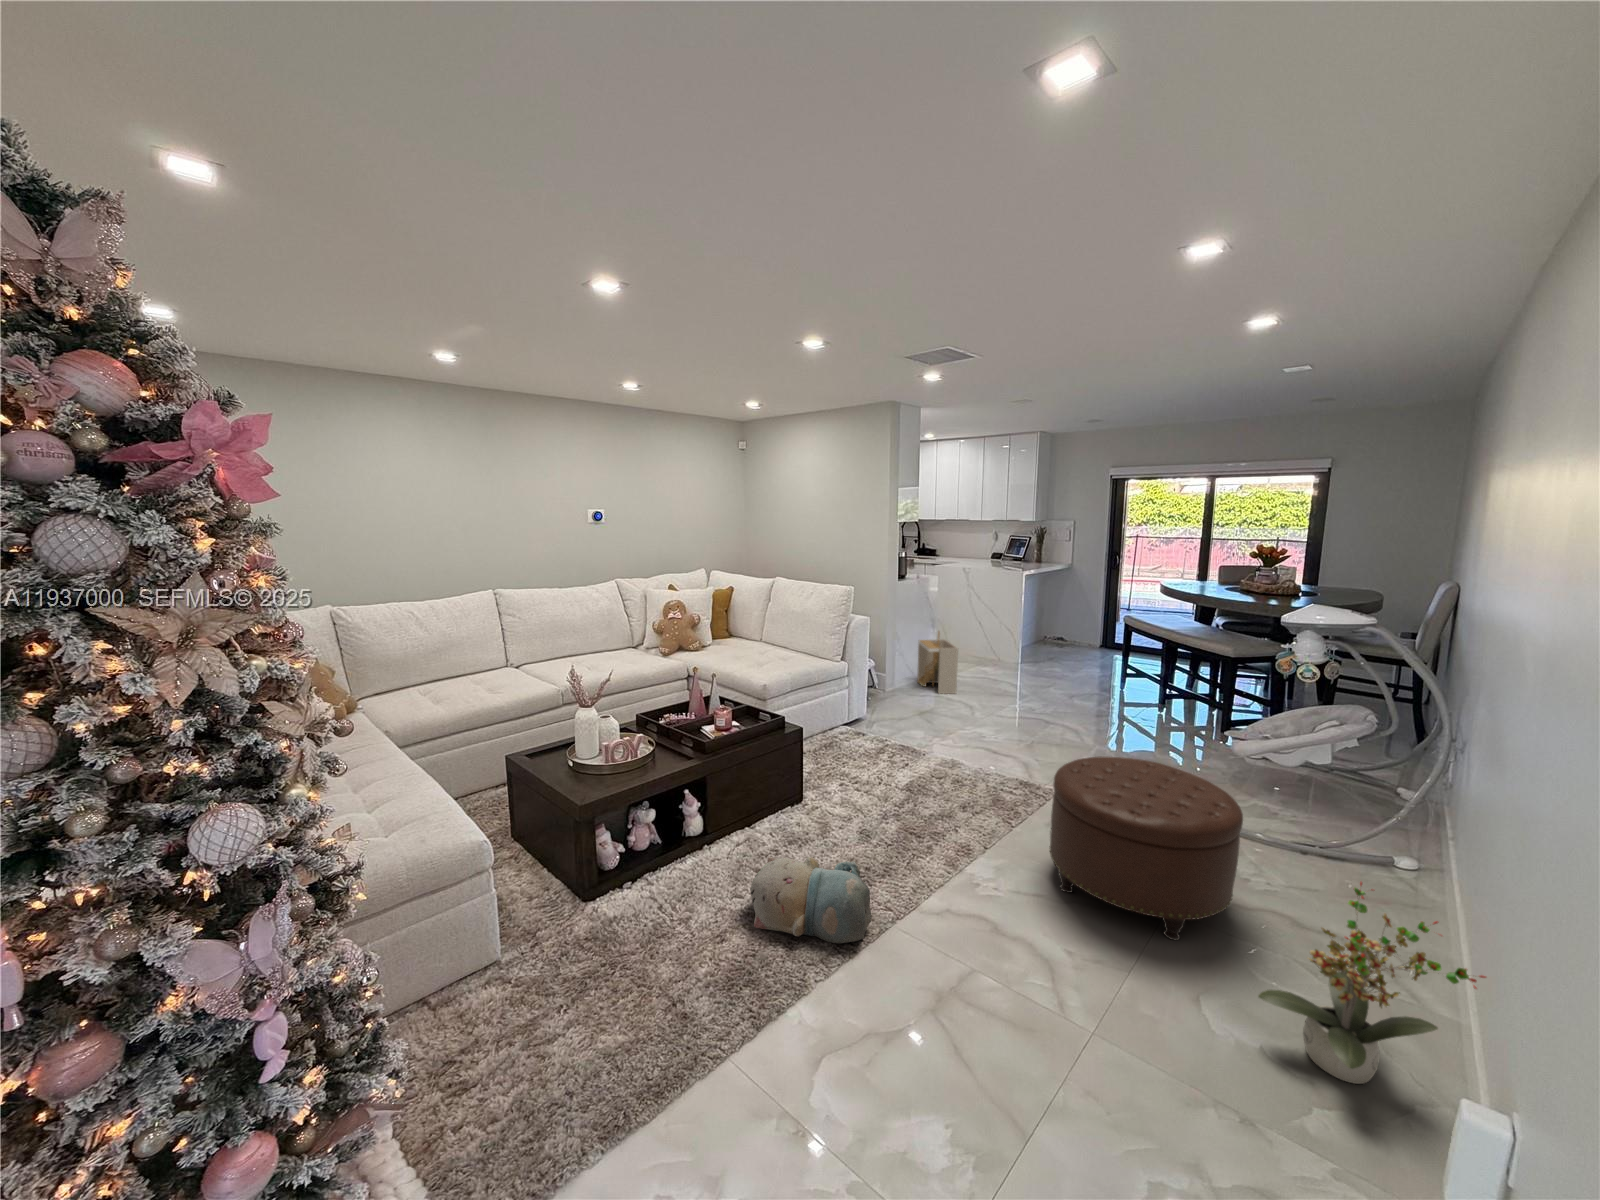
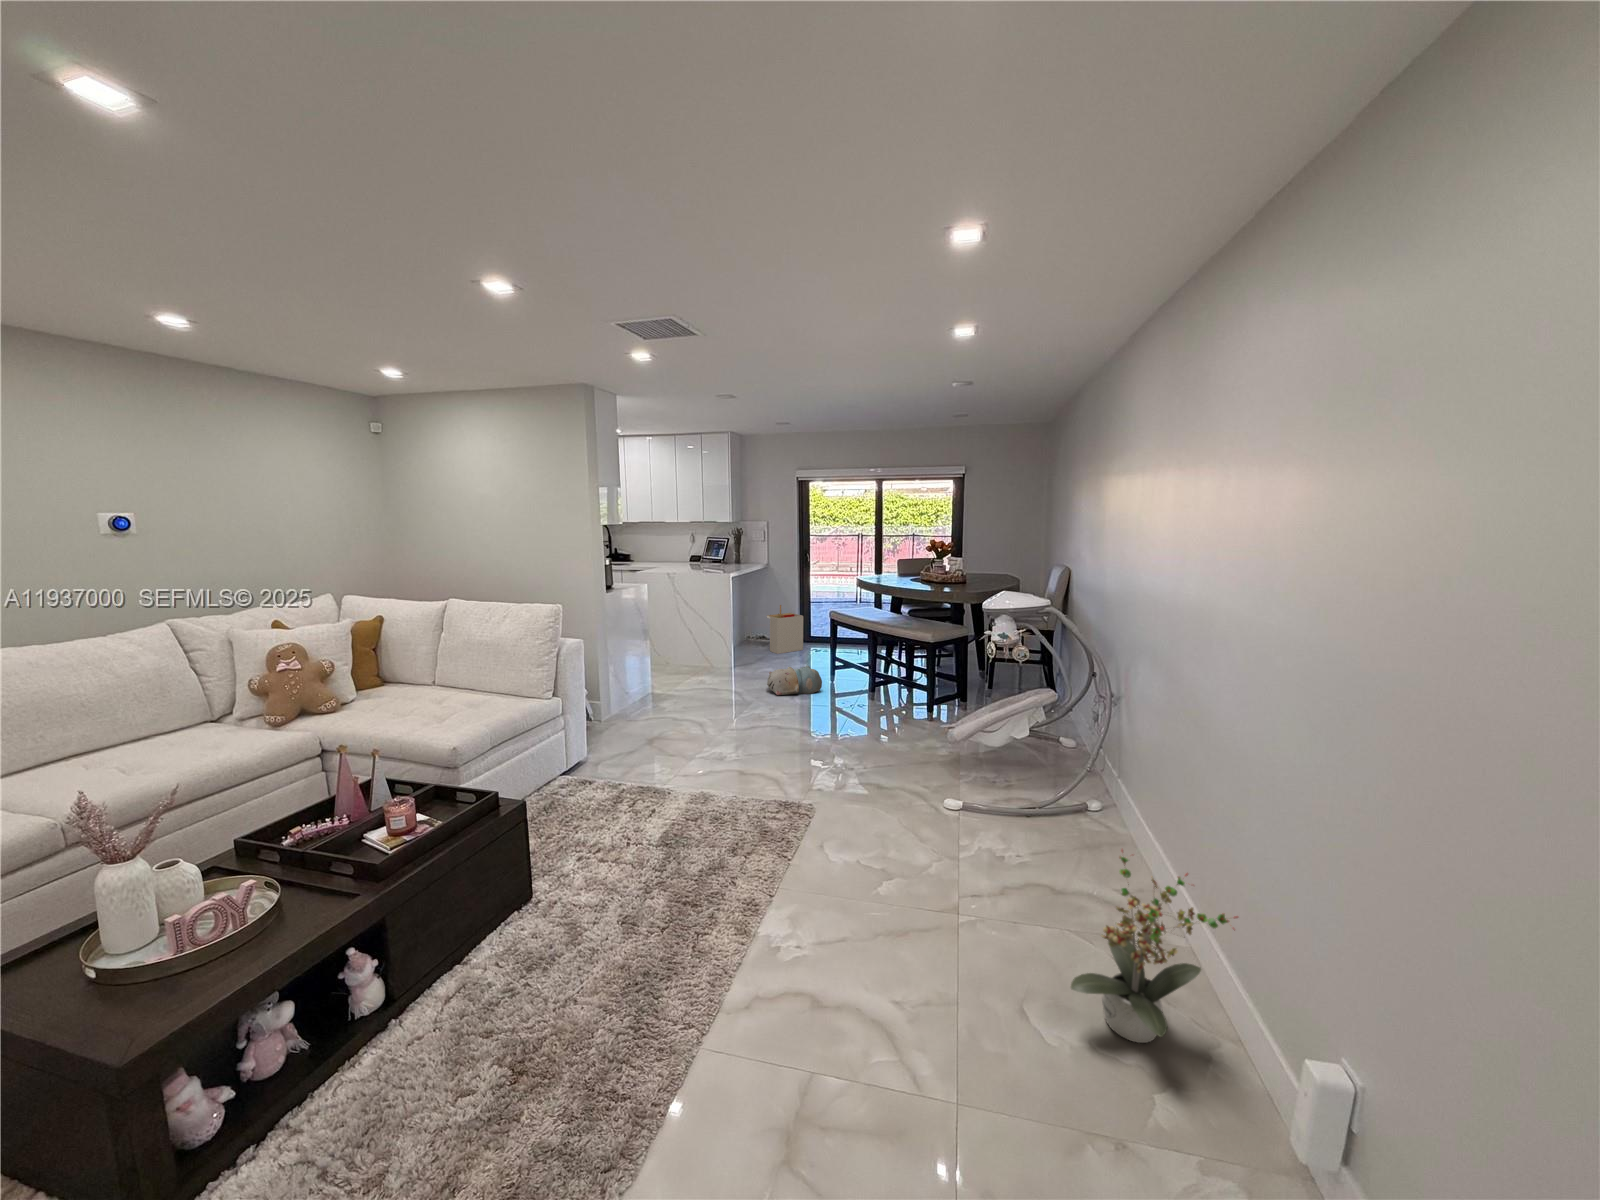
storage bin: present [917,632,958,694] -> present [767,605,803,654]
ottoman: present [1049,756,1243,940] -> none [839,762,1011,944]
plush toy: present [750,856,871,943] -> present [767,666,822,695]

